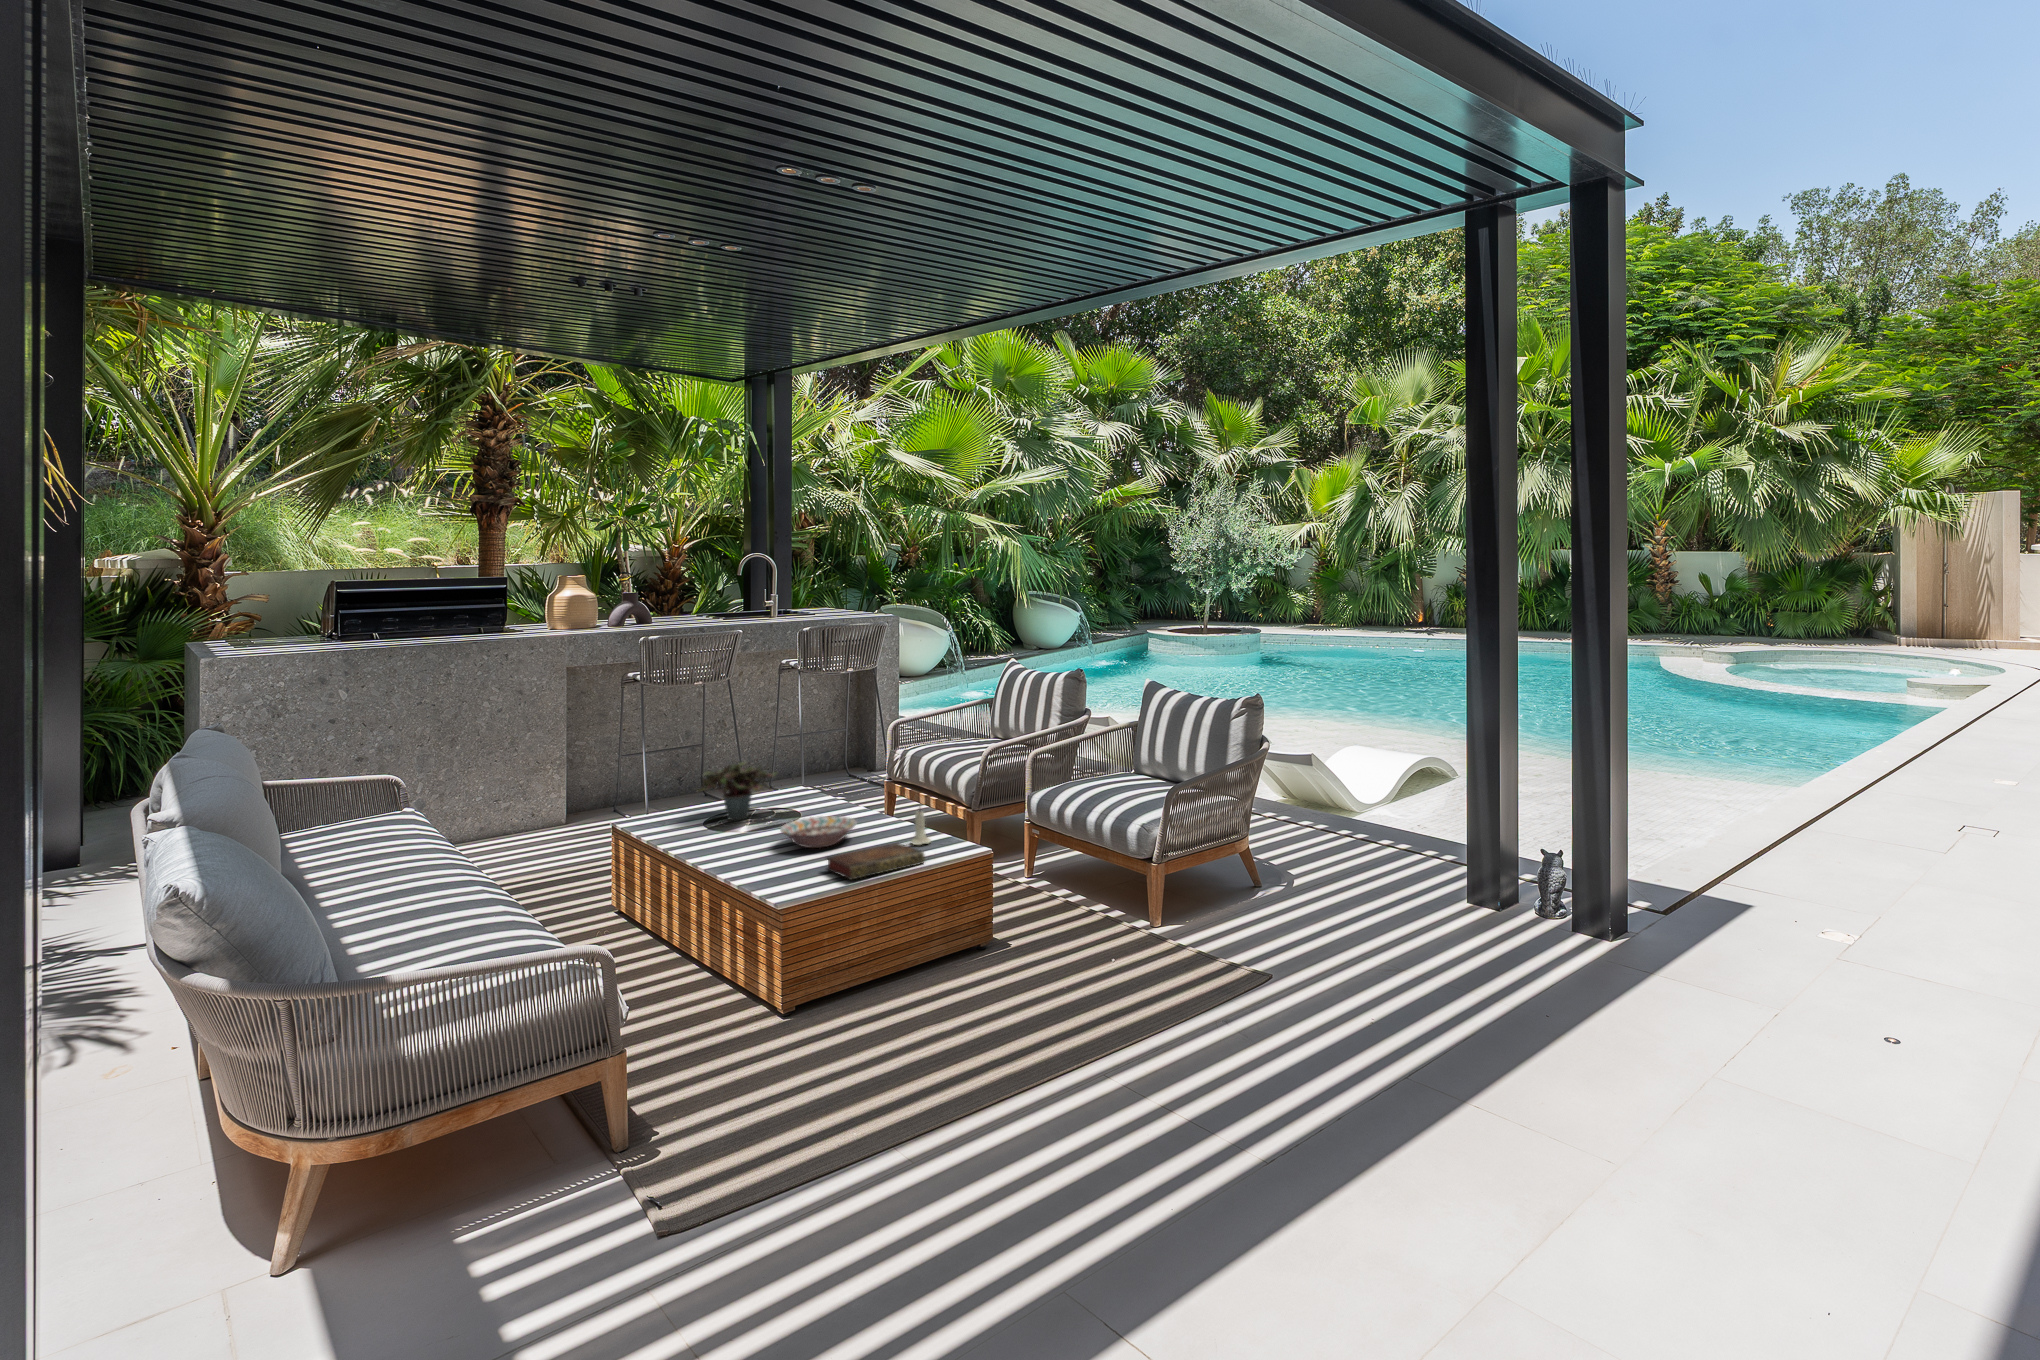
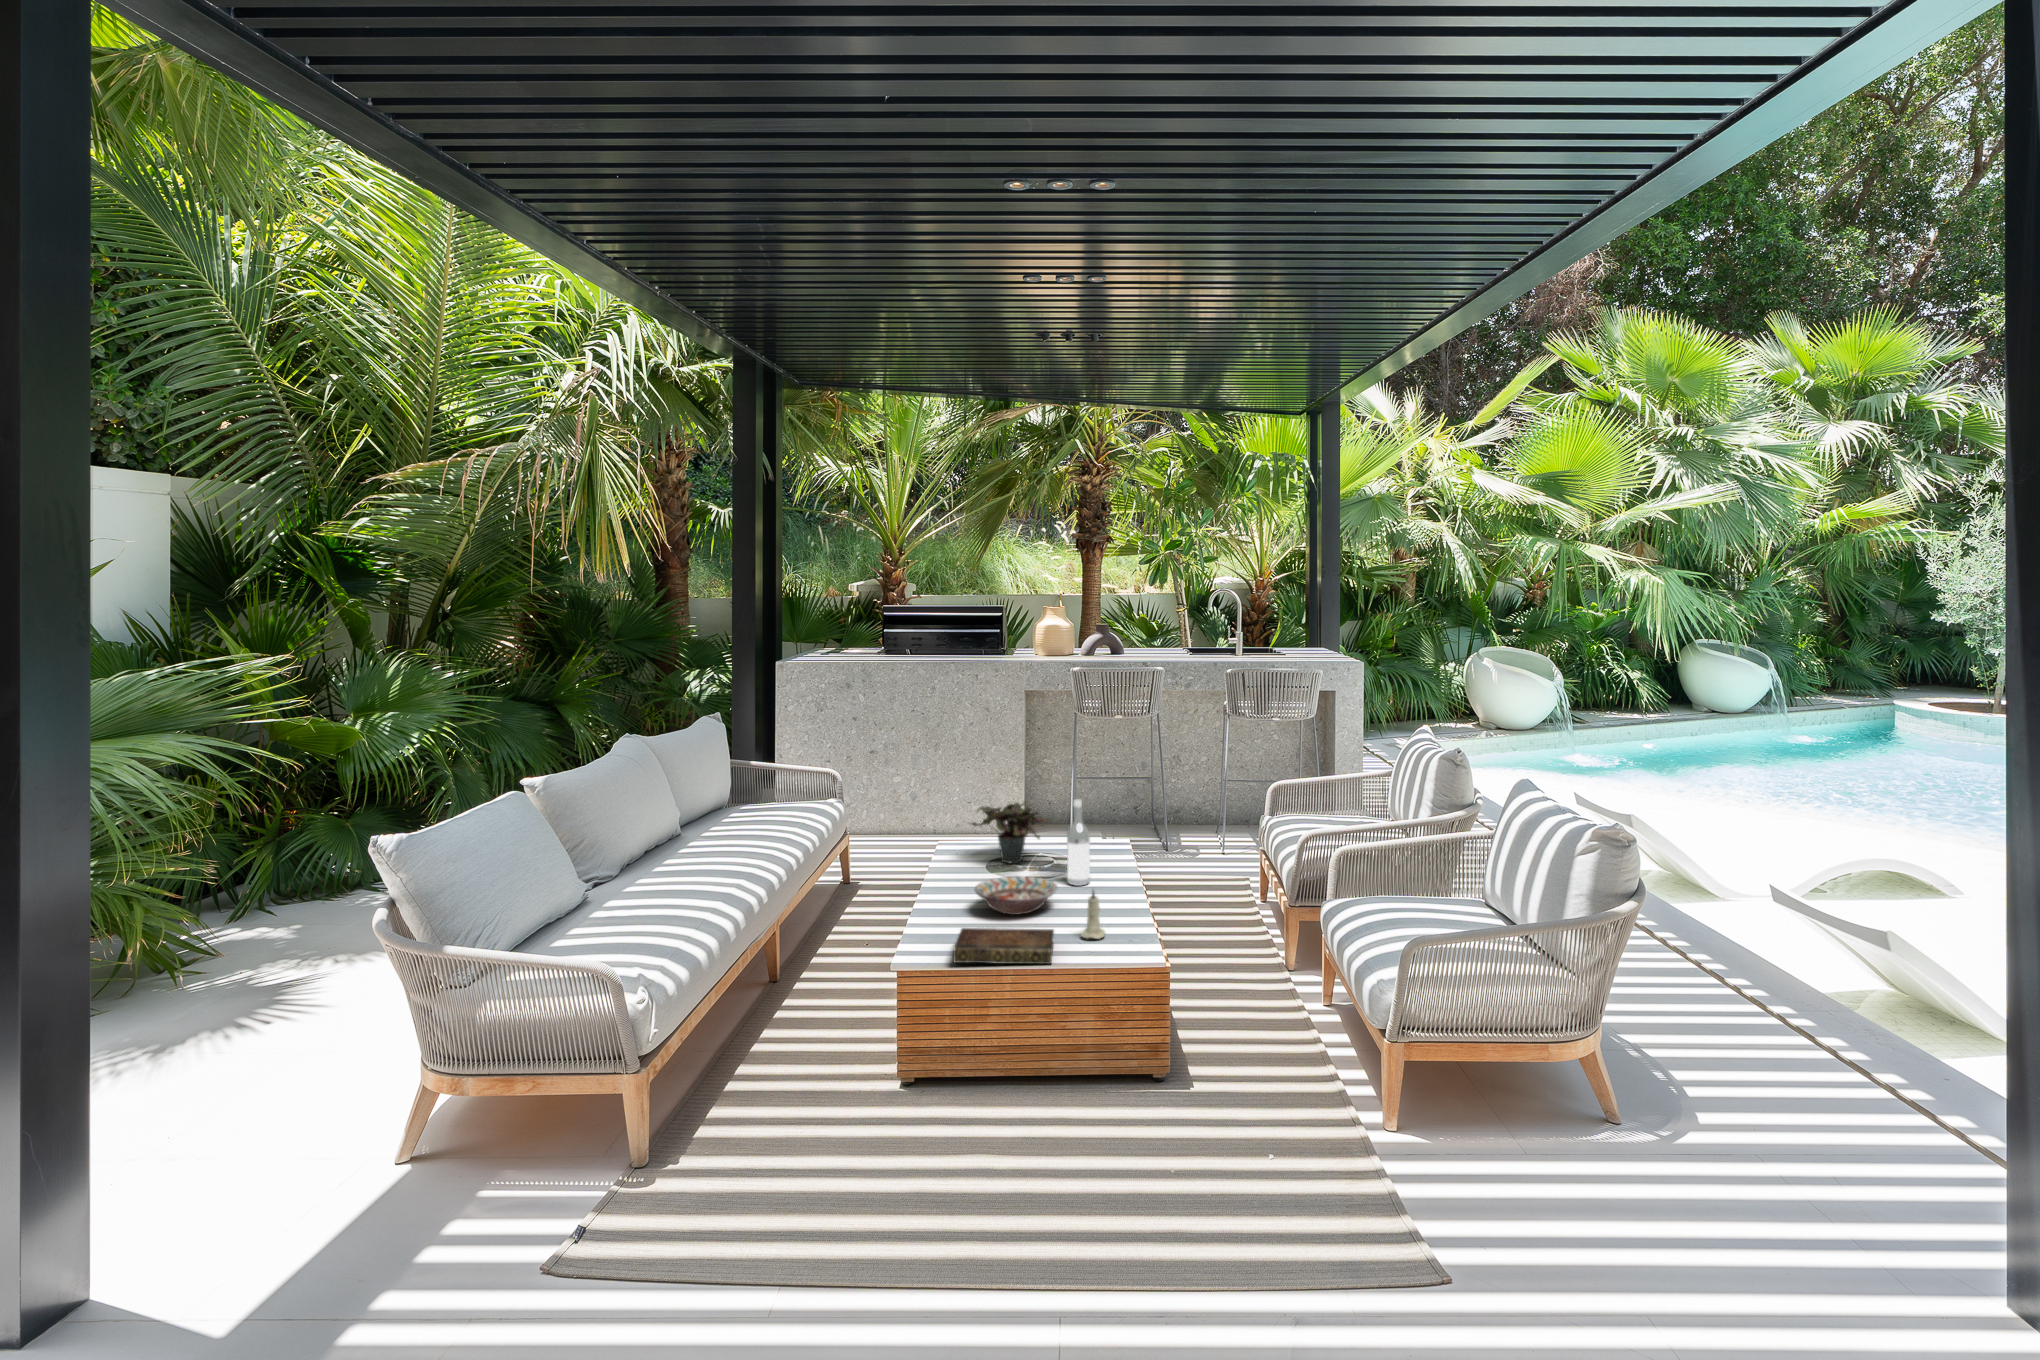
wine bottle: none [824,746,846,821] -> present [1067,800,1090,886]

